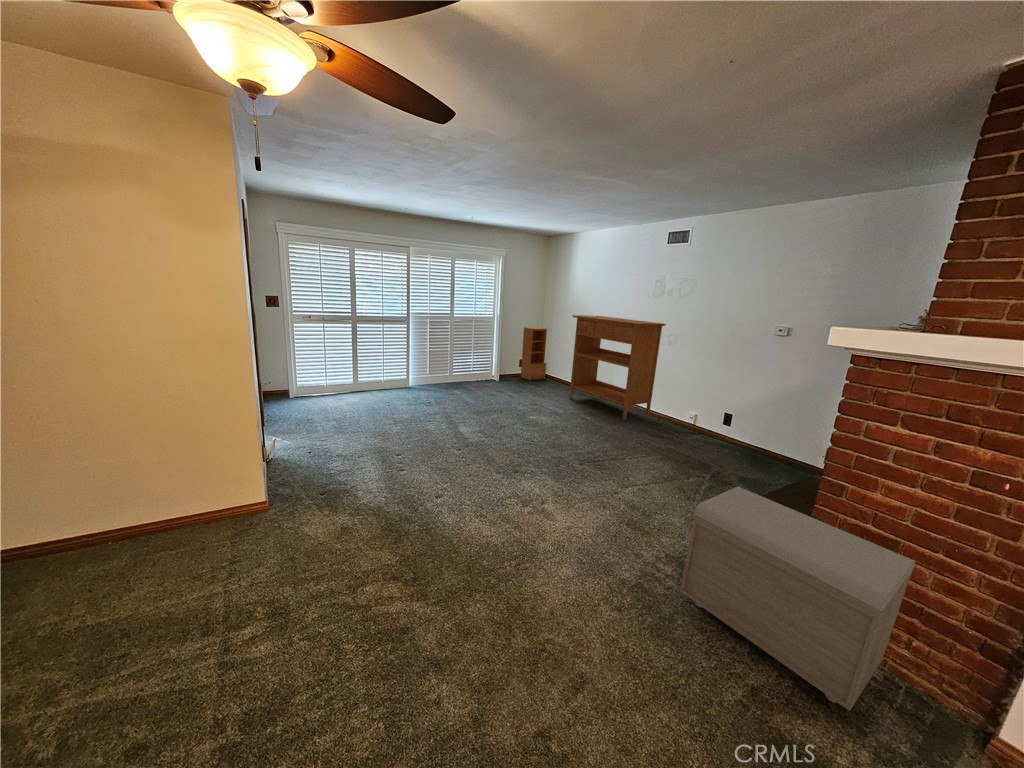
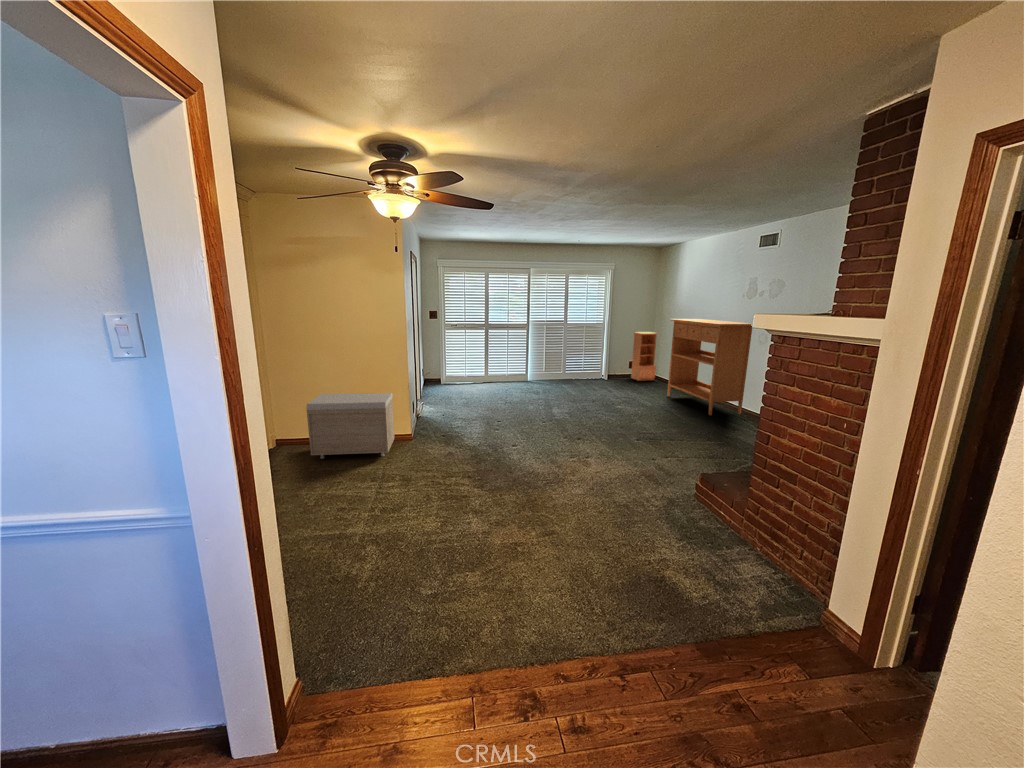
storage bench: present [680,487,915,711] -> present [306,393,395,459]

